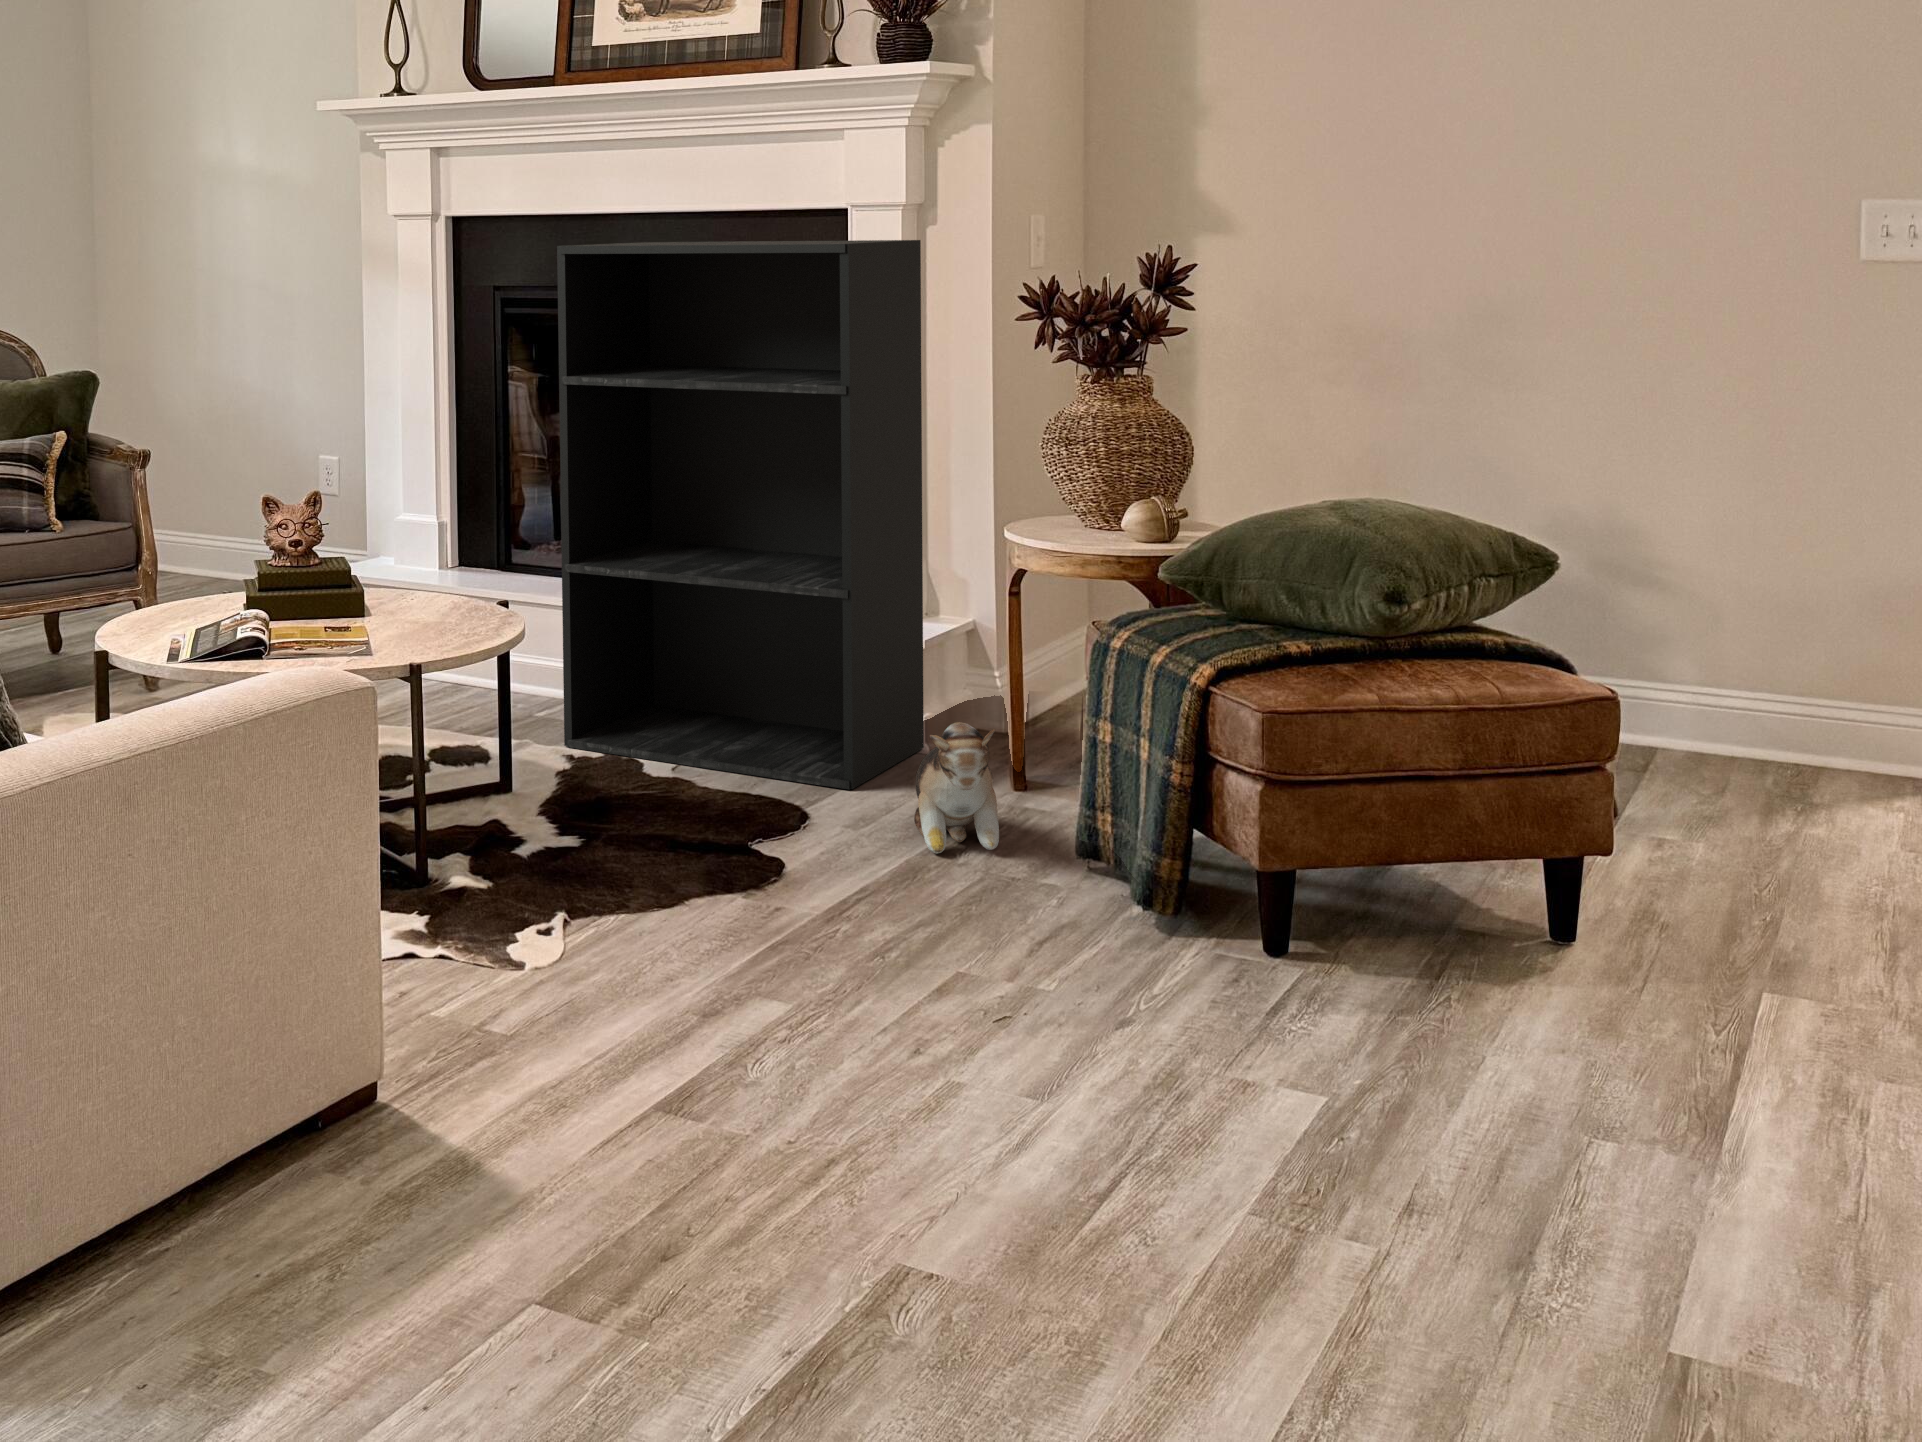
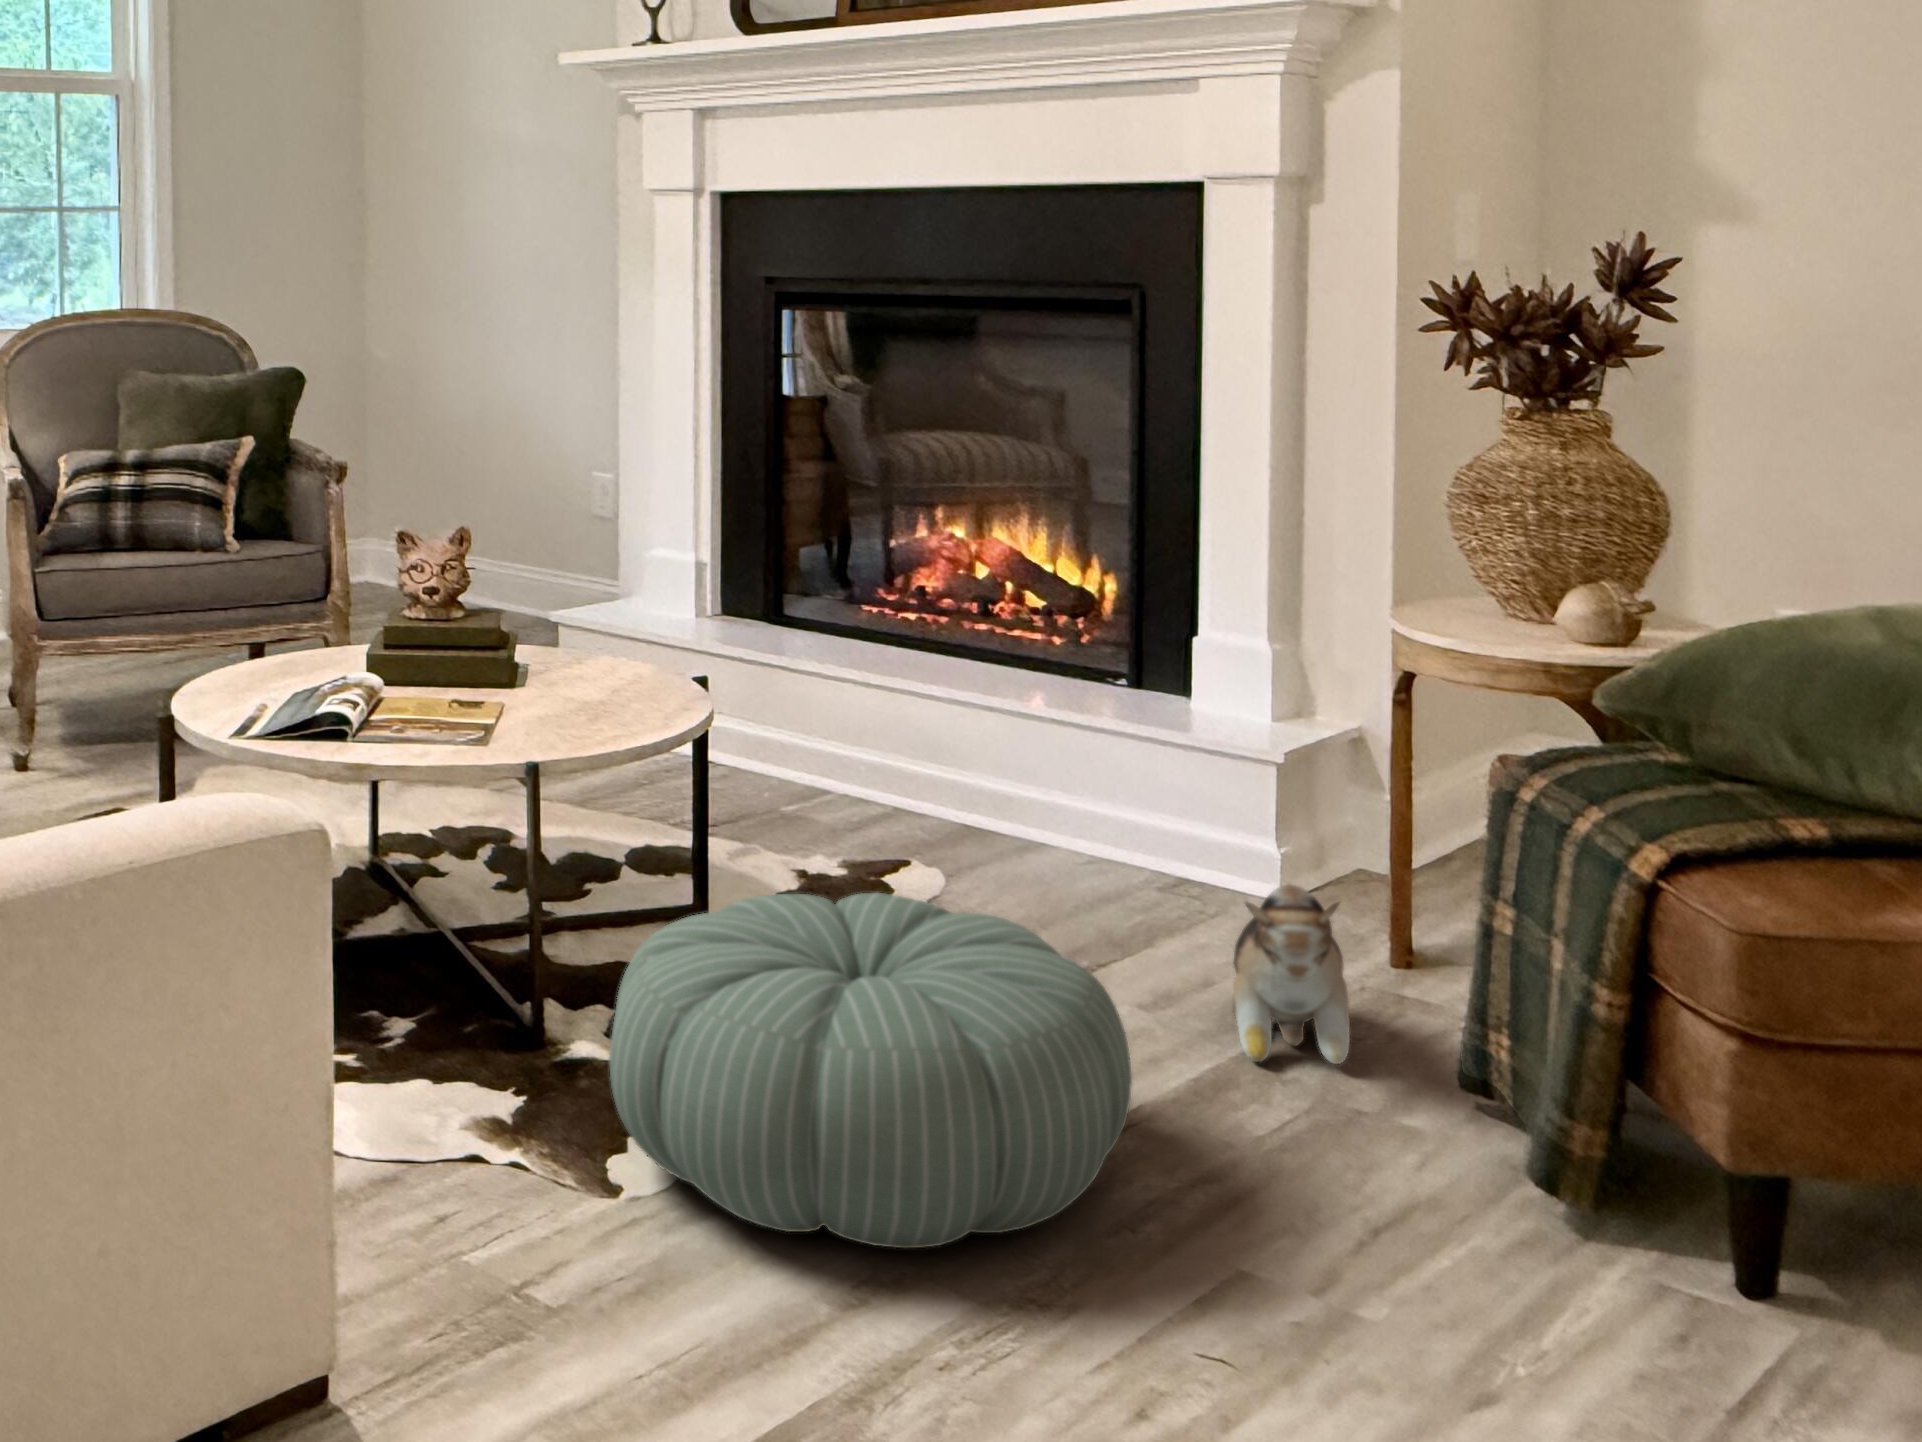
bookshelf: present [557,240,924,790] -> none [800,221,1286,947]
pouf: none [502,747,873,978] -> present [609,893,1132,1248]

